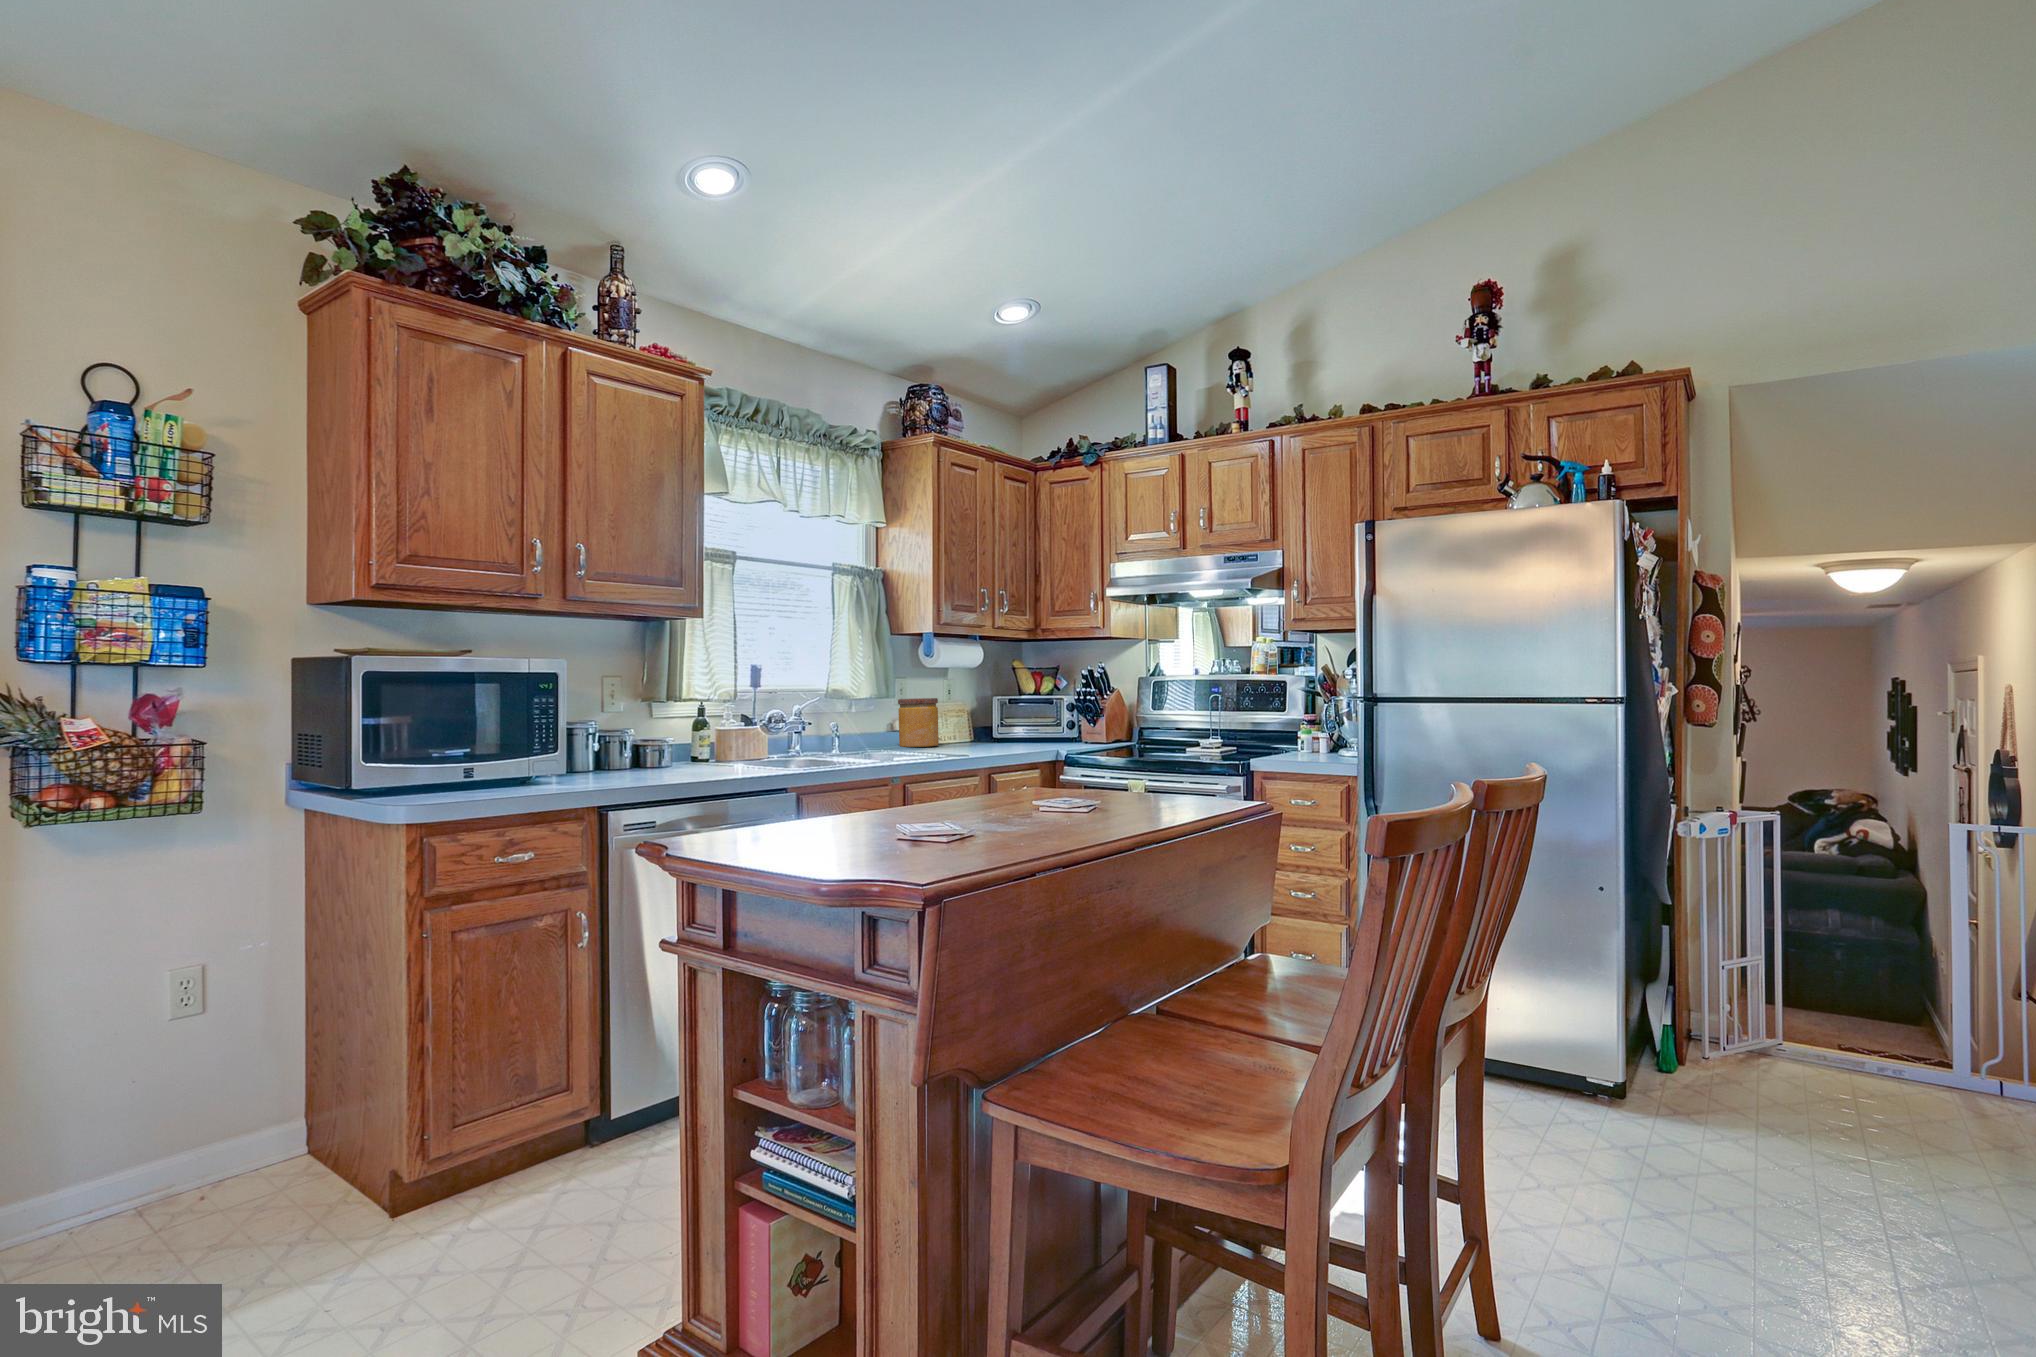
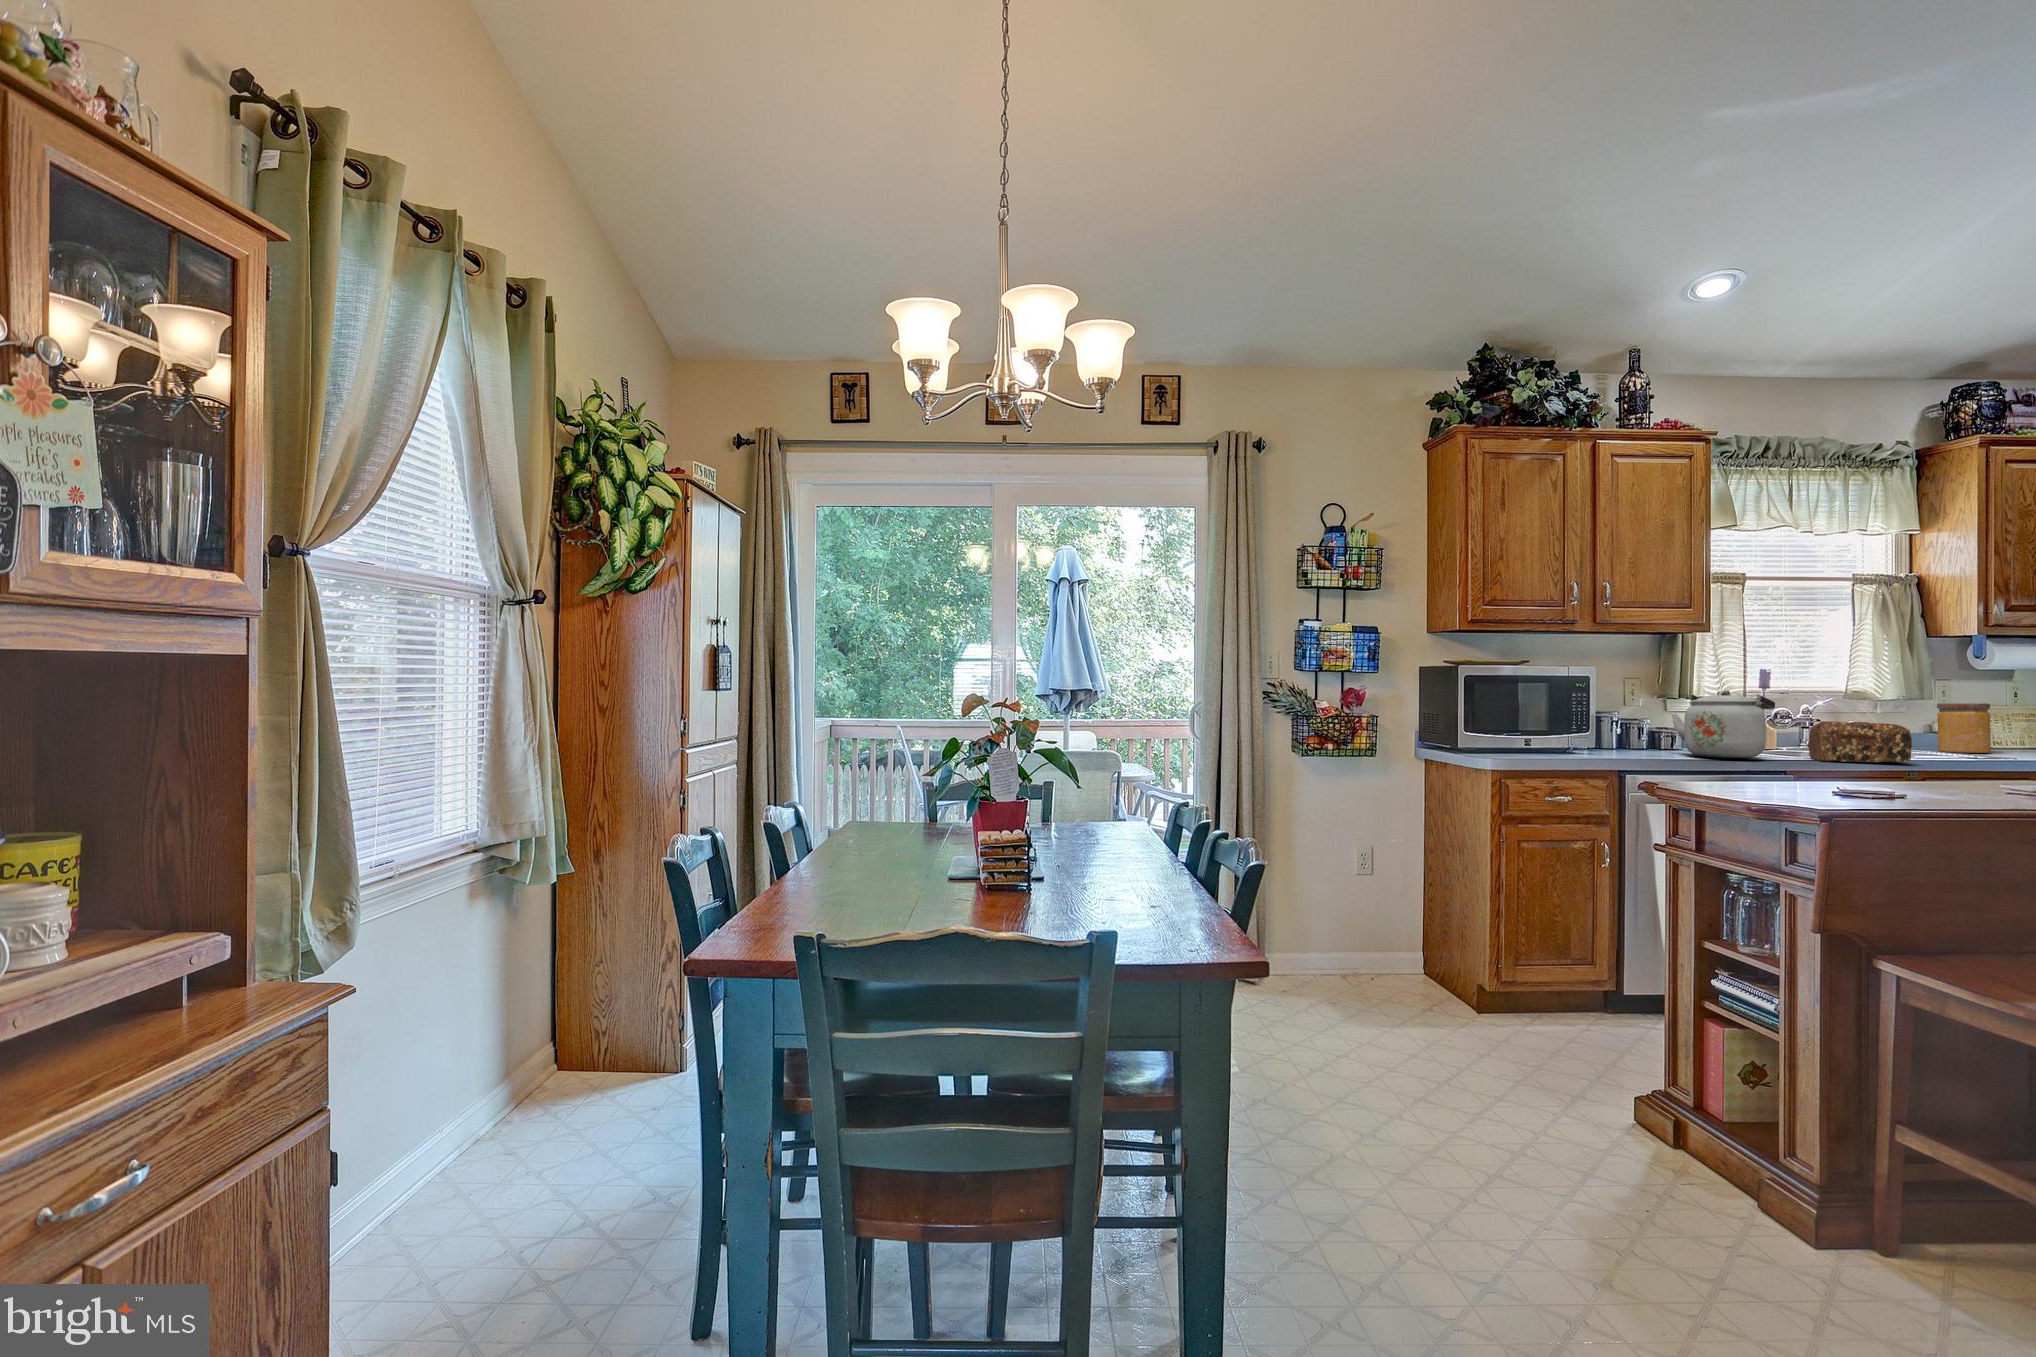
kettle: none [663,689,776,774] -> present [1671,690,1775,758]
bread loaf: none [805,722,899,769] -> present [1808,721,1912,763]

